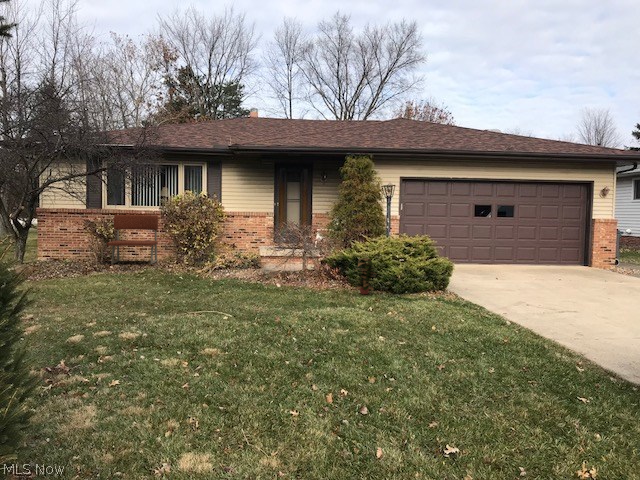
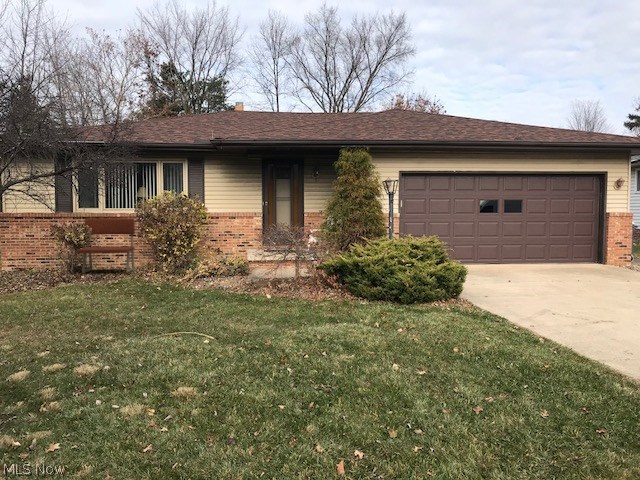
decorative plant: present [355,258,377,294] -> none [354,264,383,305]

